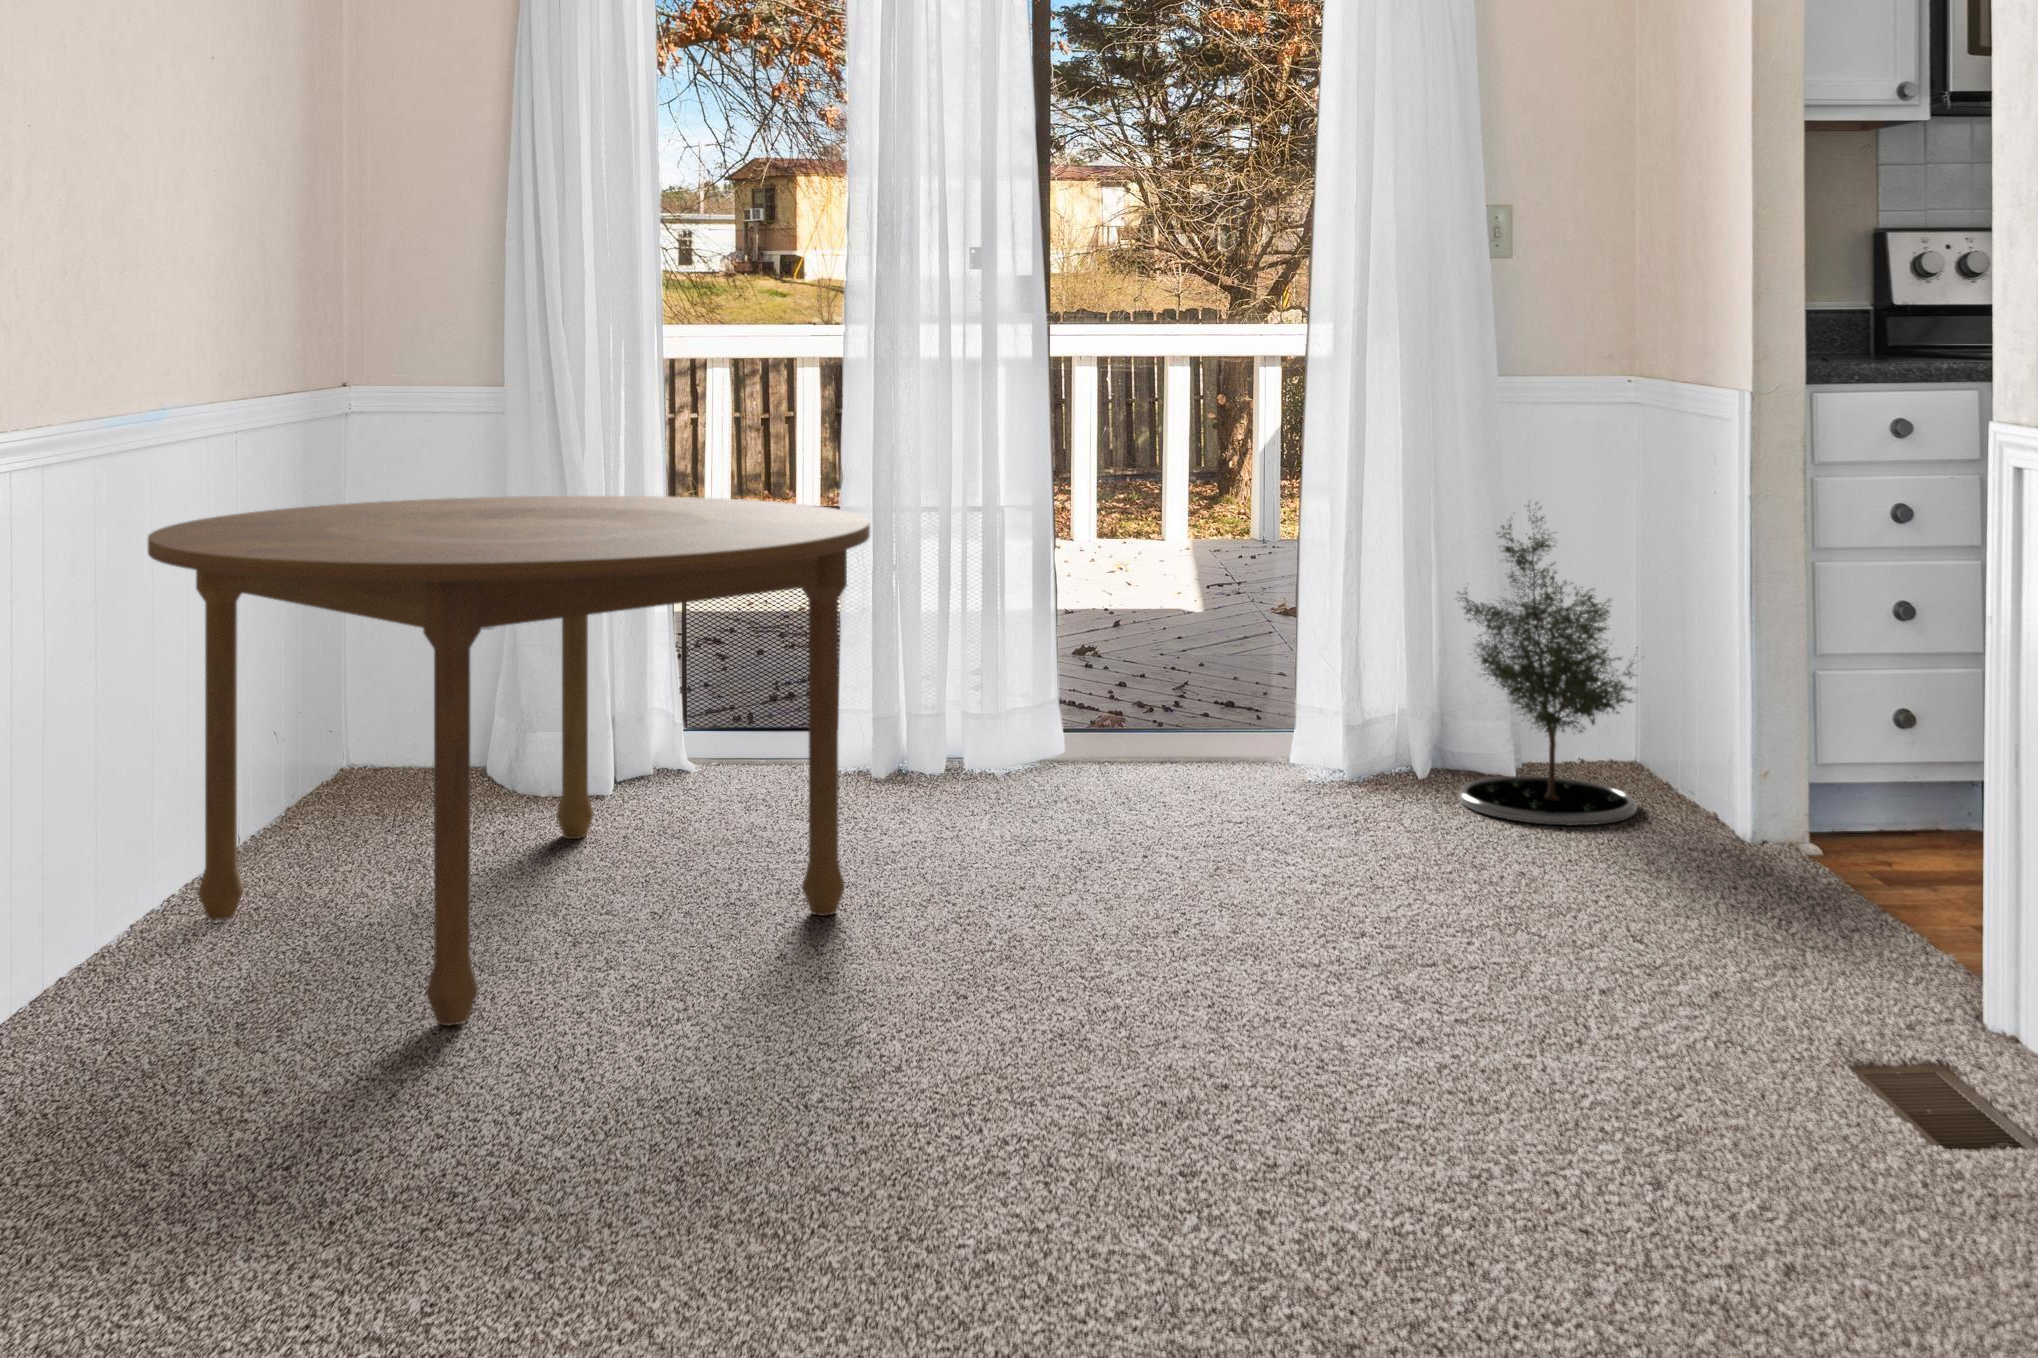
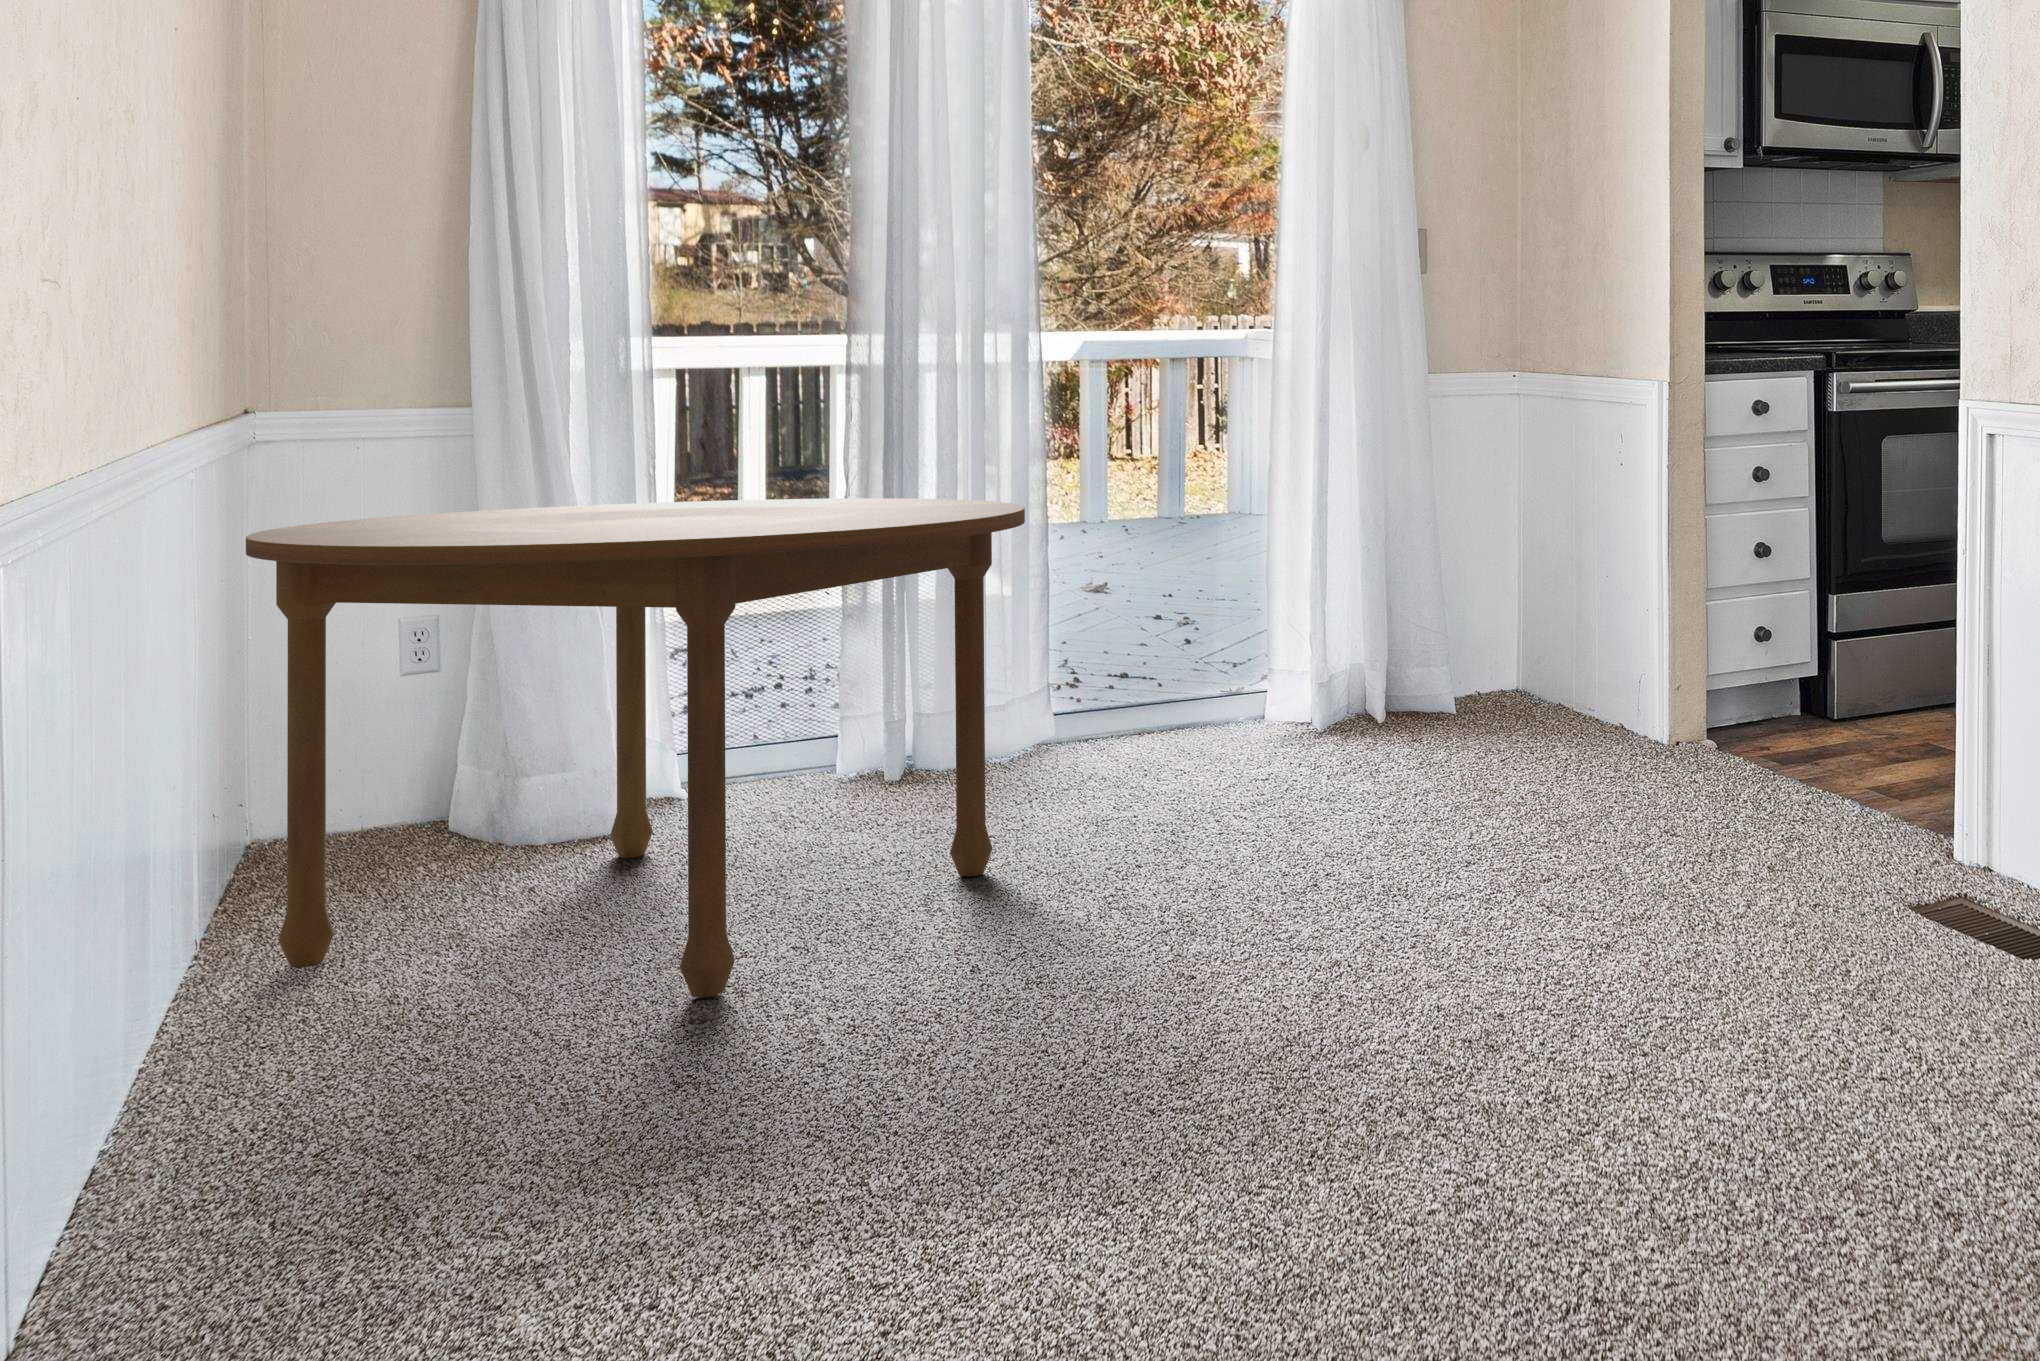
potted tree: present [1459,504,1637,826] -> none [1421,477,1578,746]

